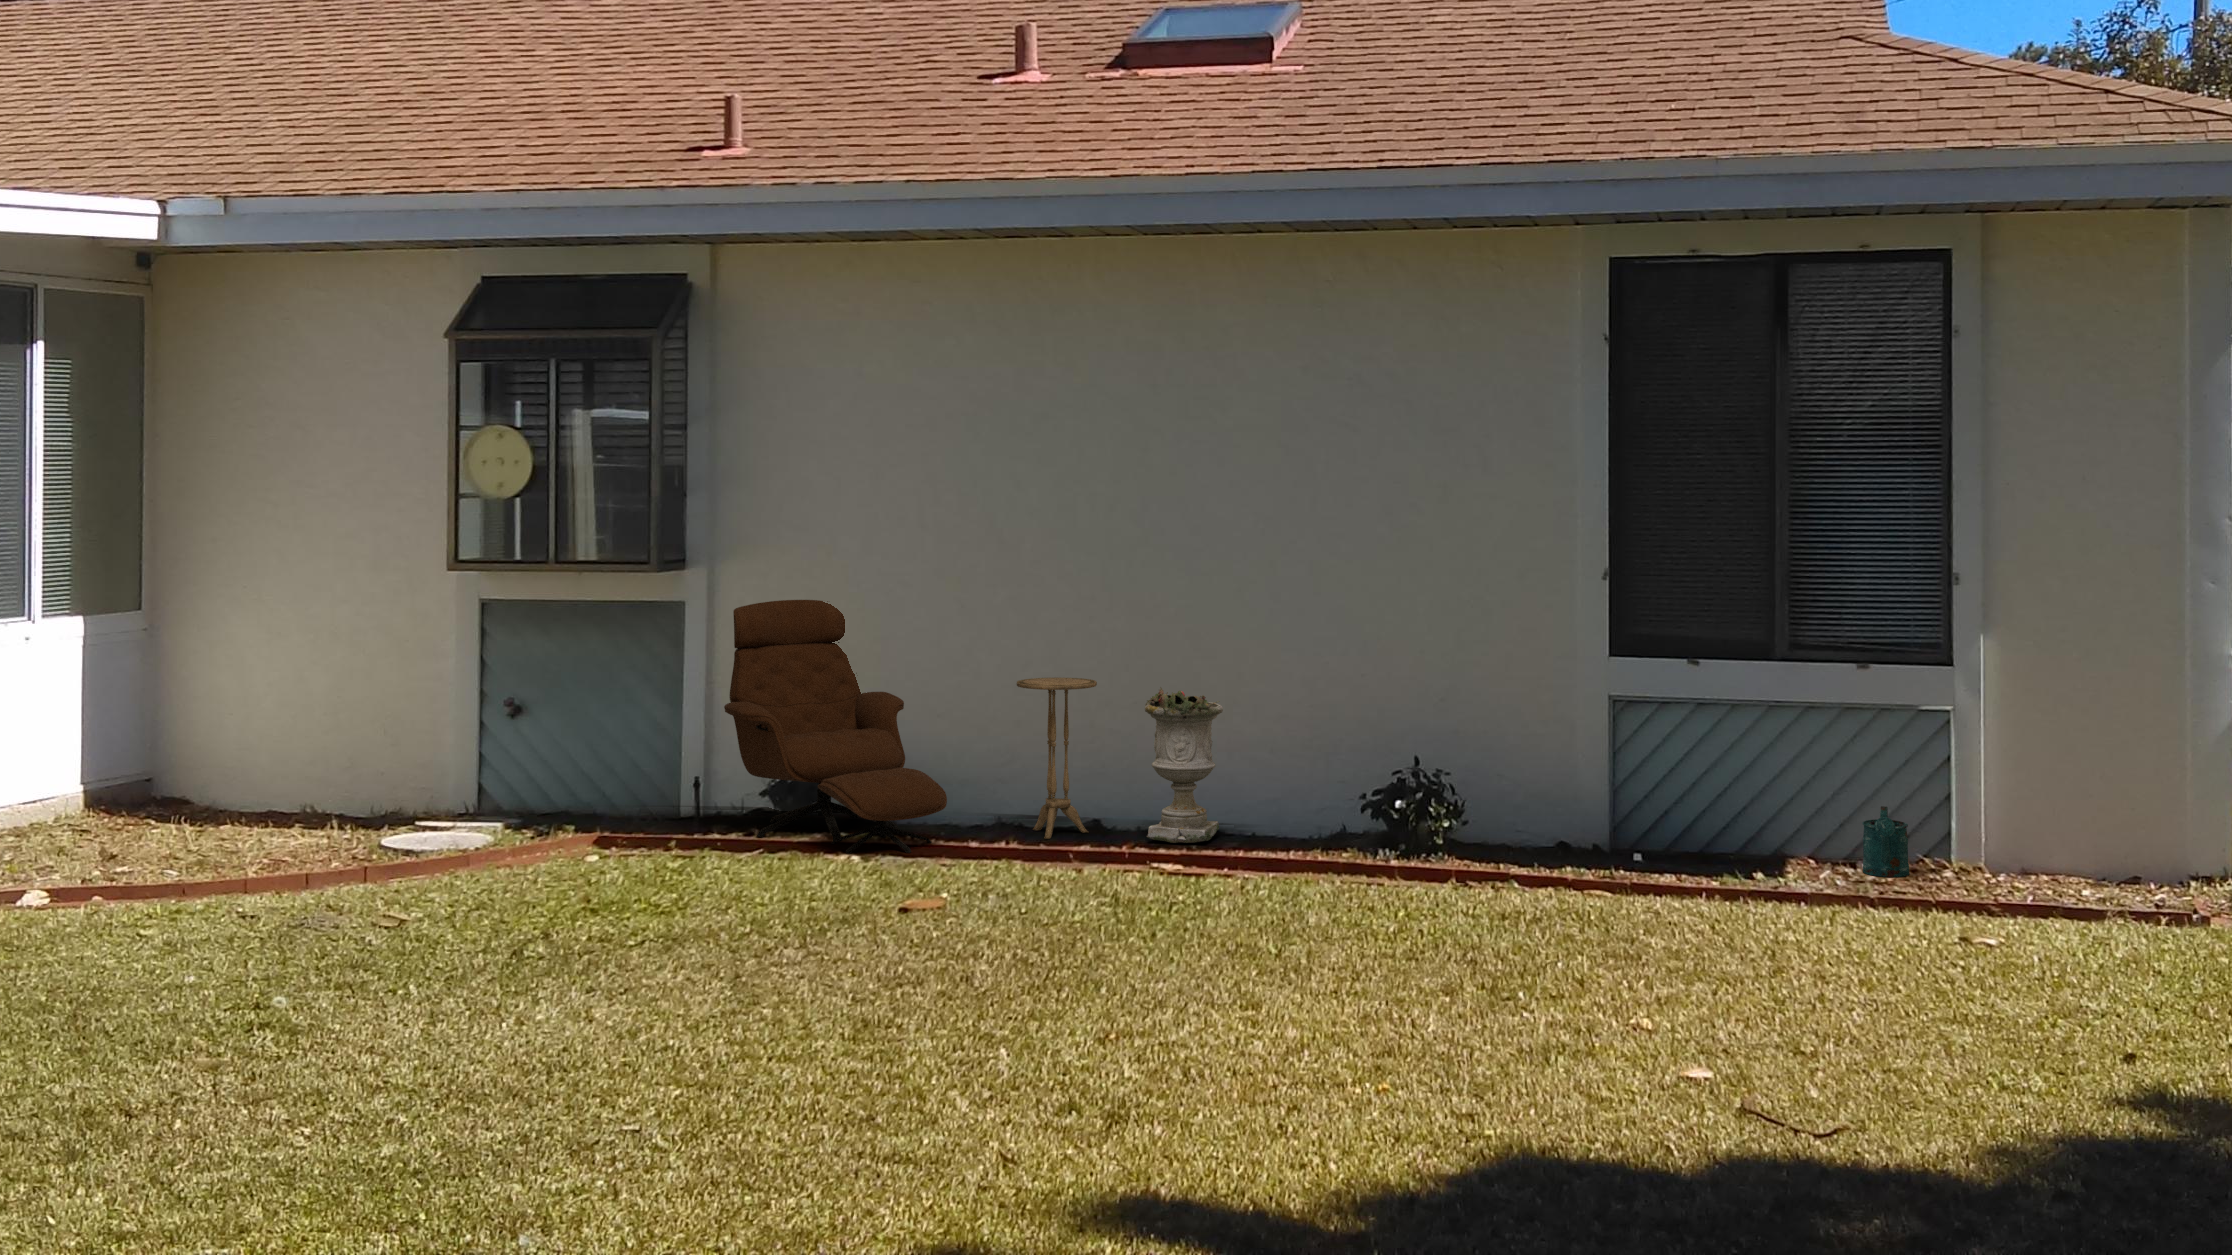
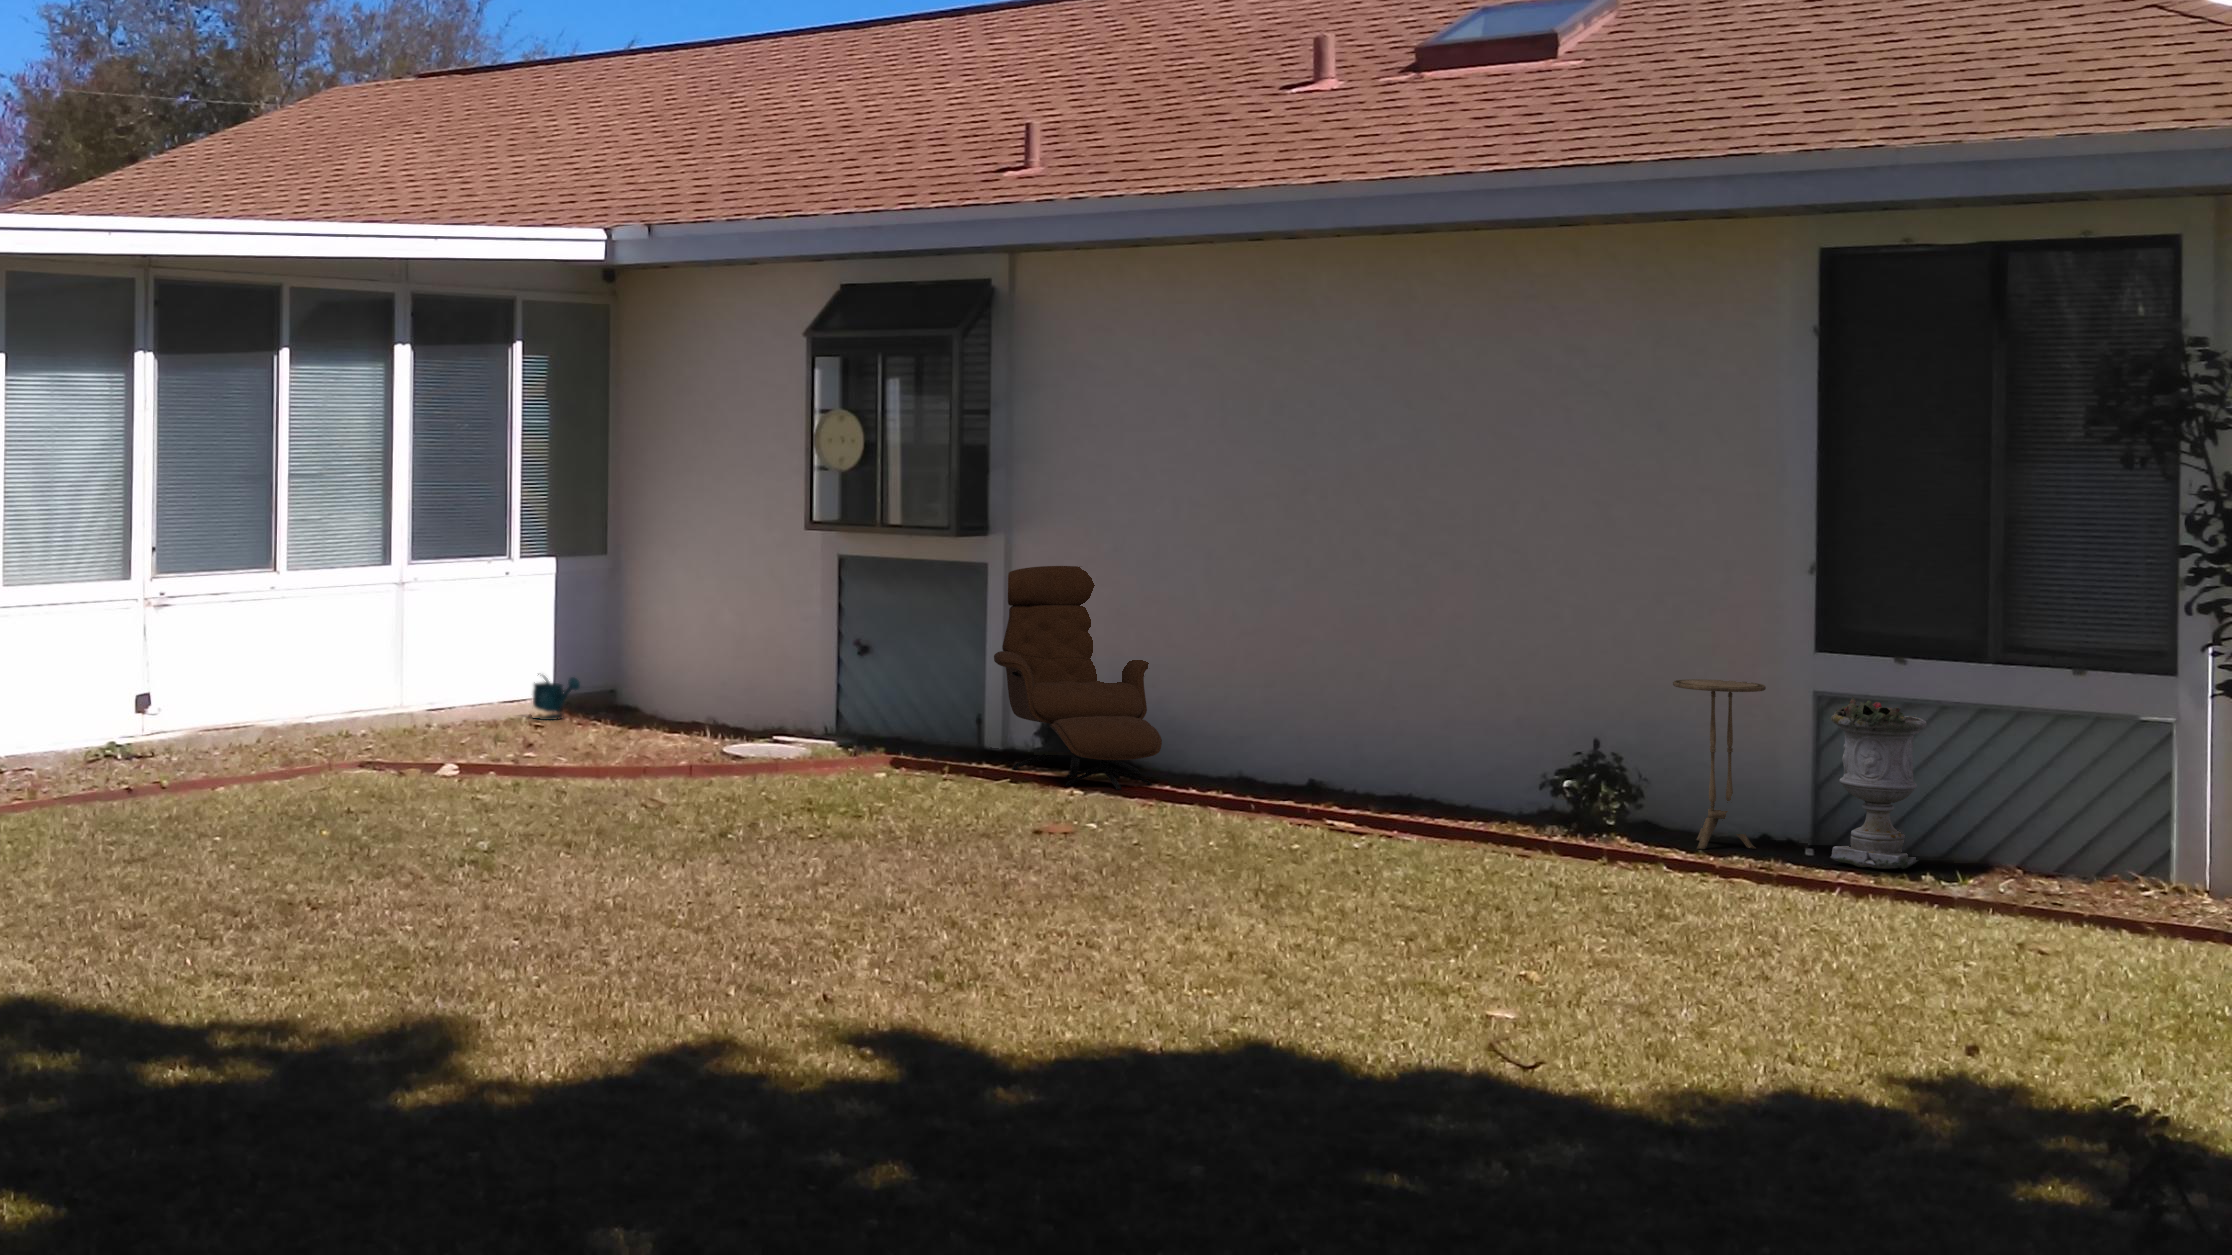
side table: present [1017,678,1097,839] -> present [1673,679,1766,849]
planter: present [1145,687,1223,843] -> present [1830,696,1927,869]
watering can: present [1863,806,1909,877] -> present [533,674,580,720]

